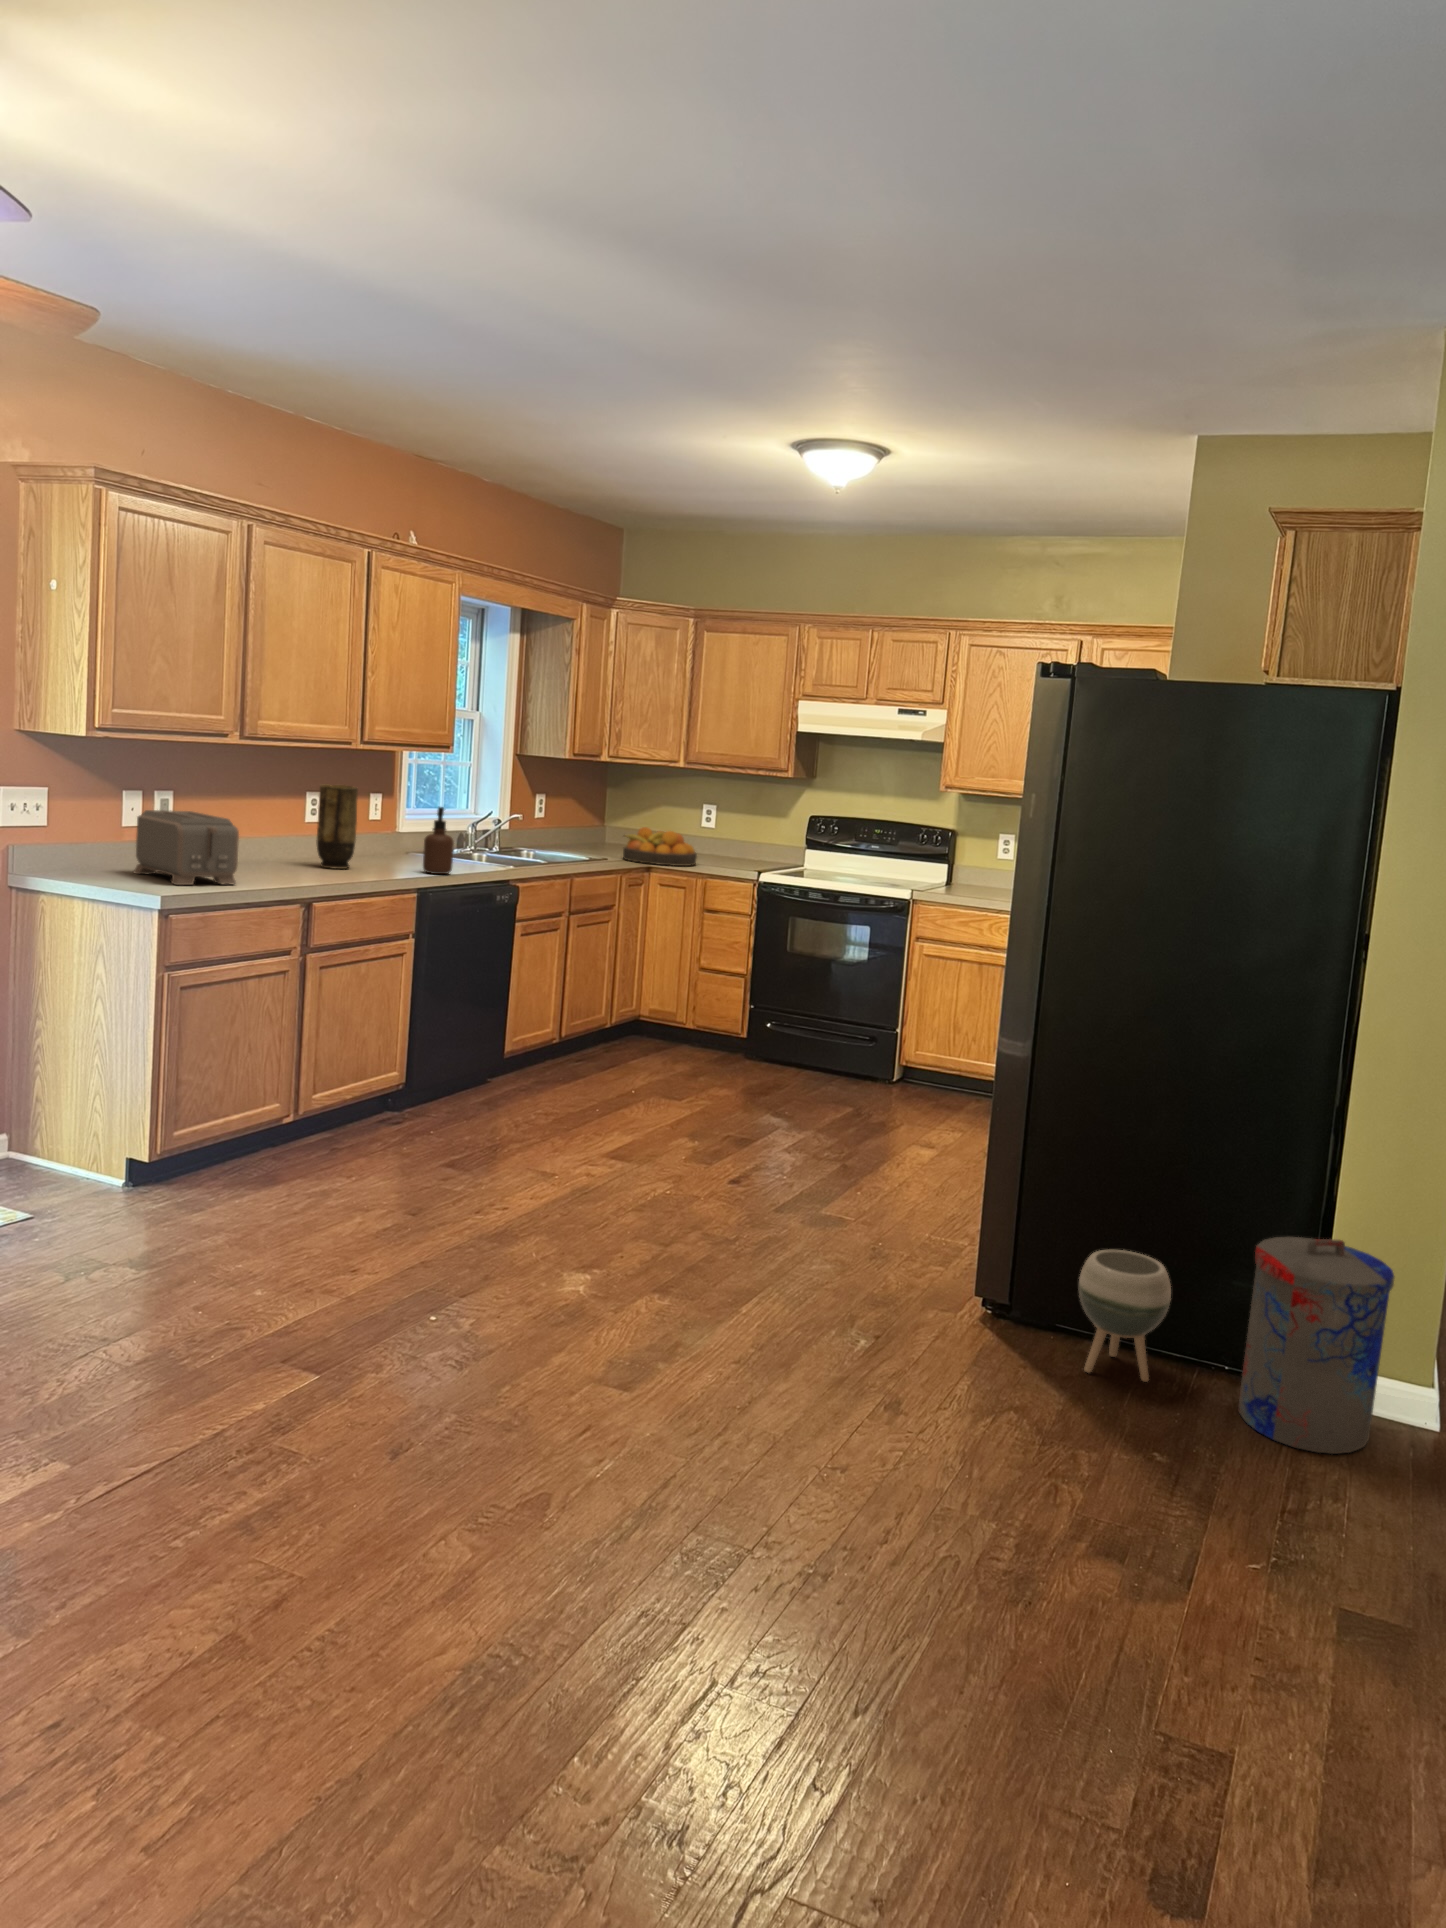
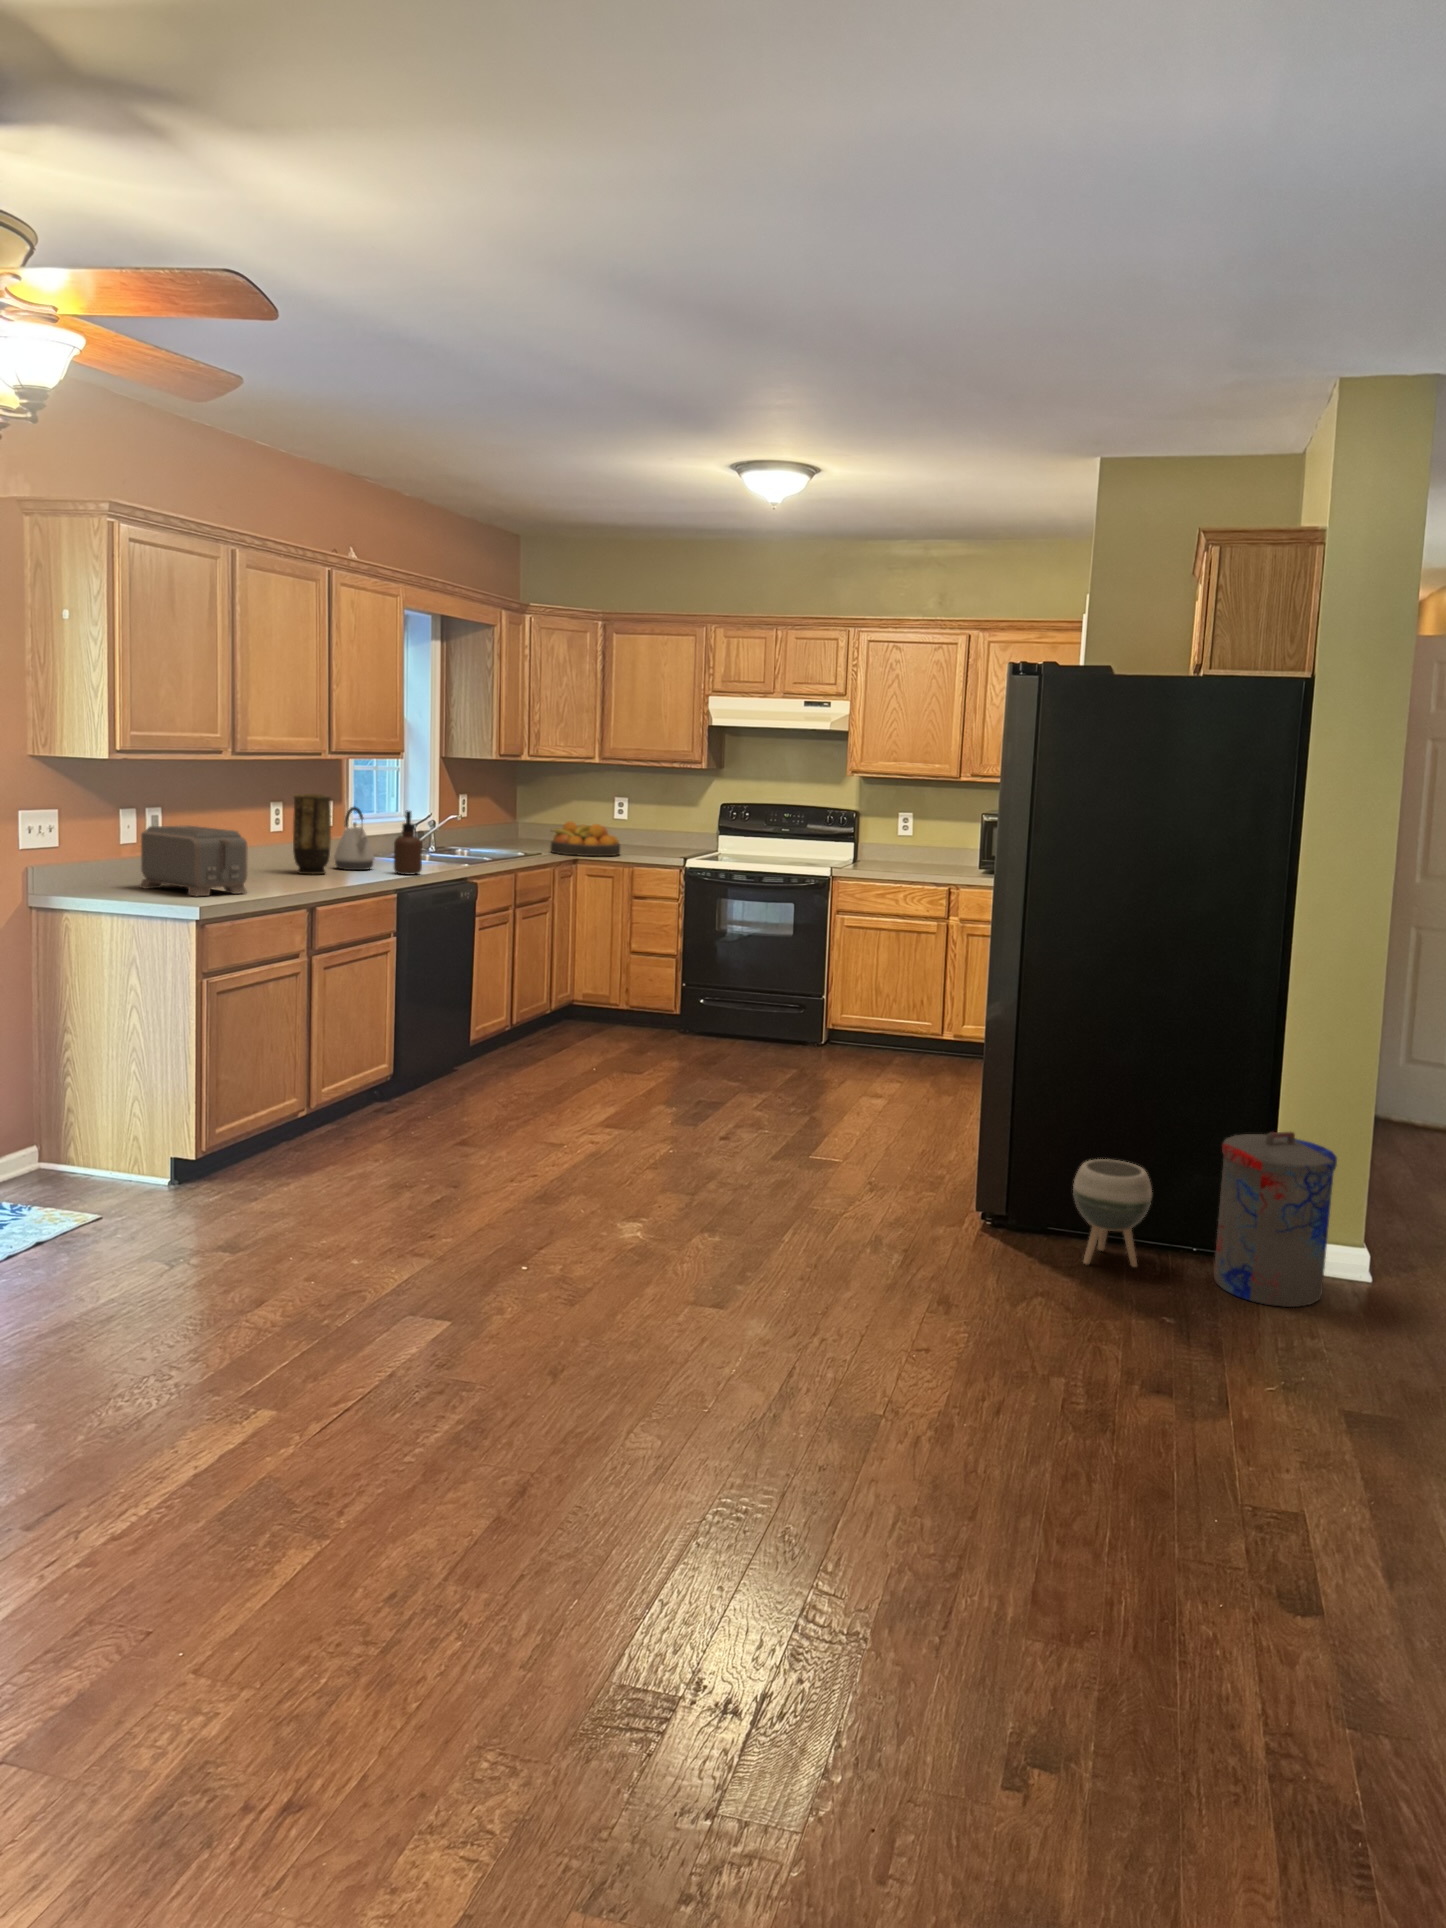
kettle: none [366,800,409,867] -> present [334,807,375,870]

